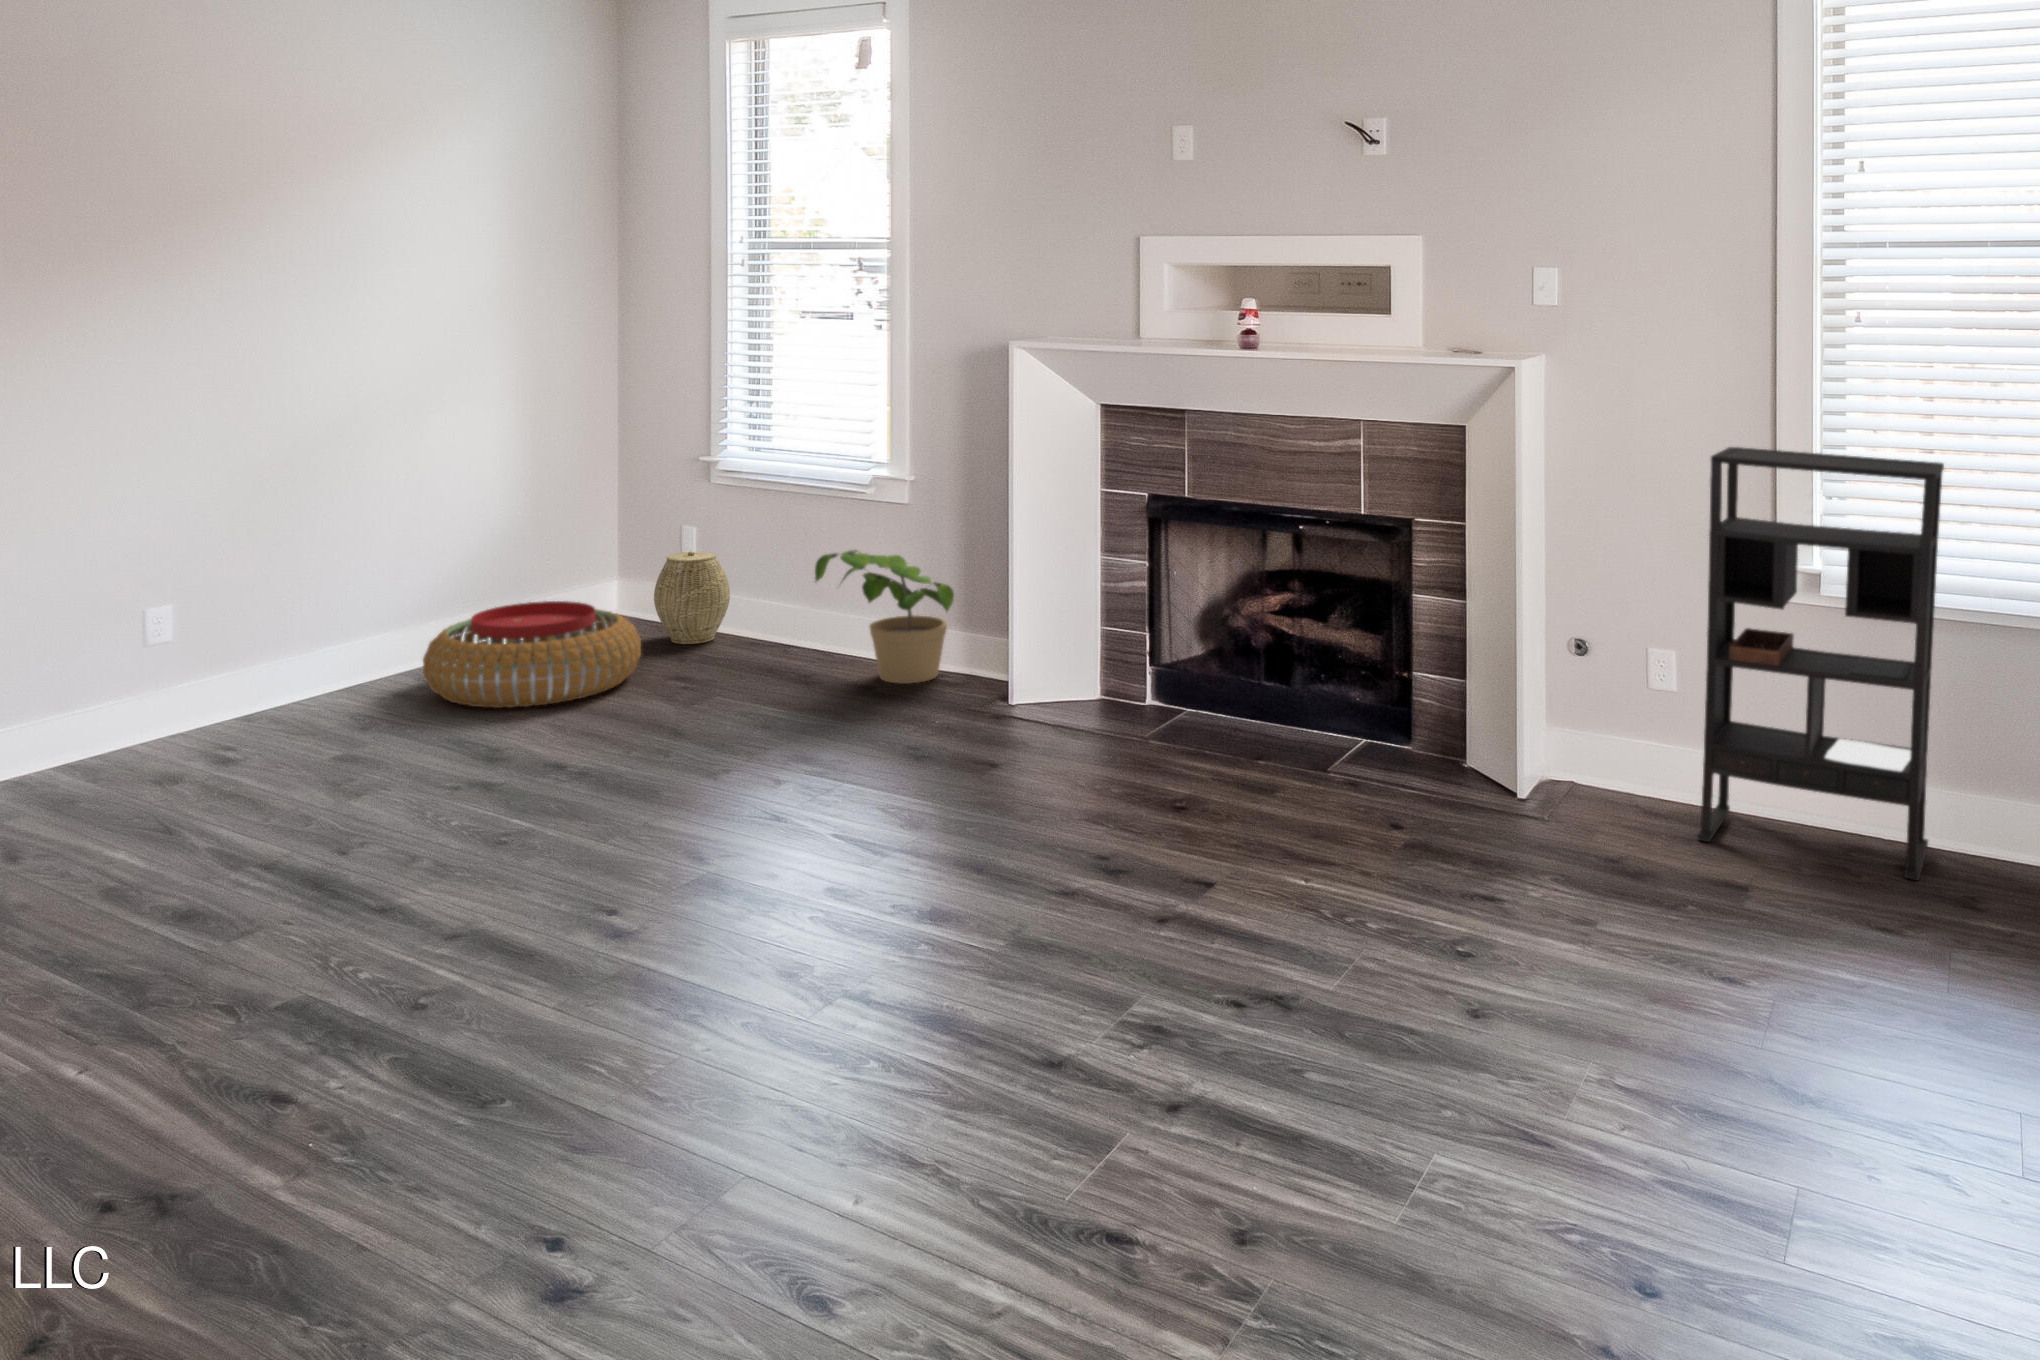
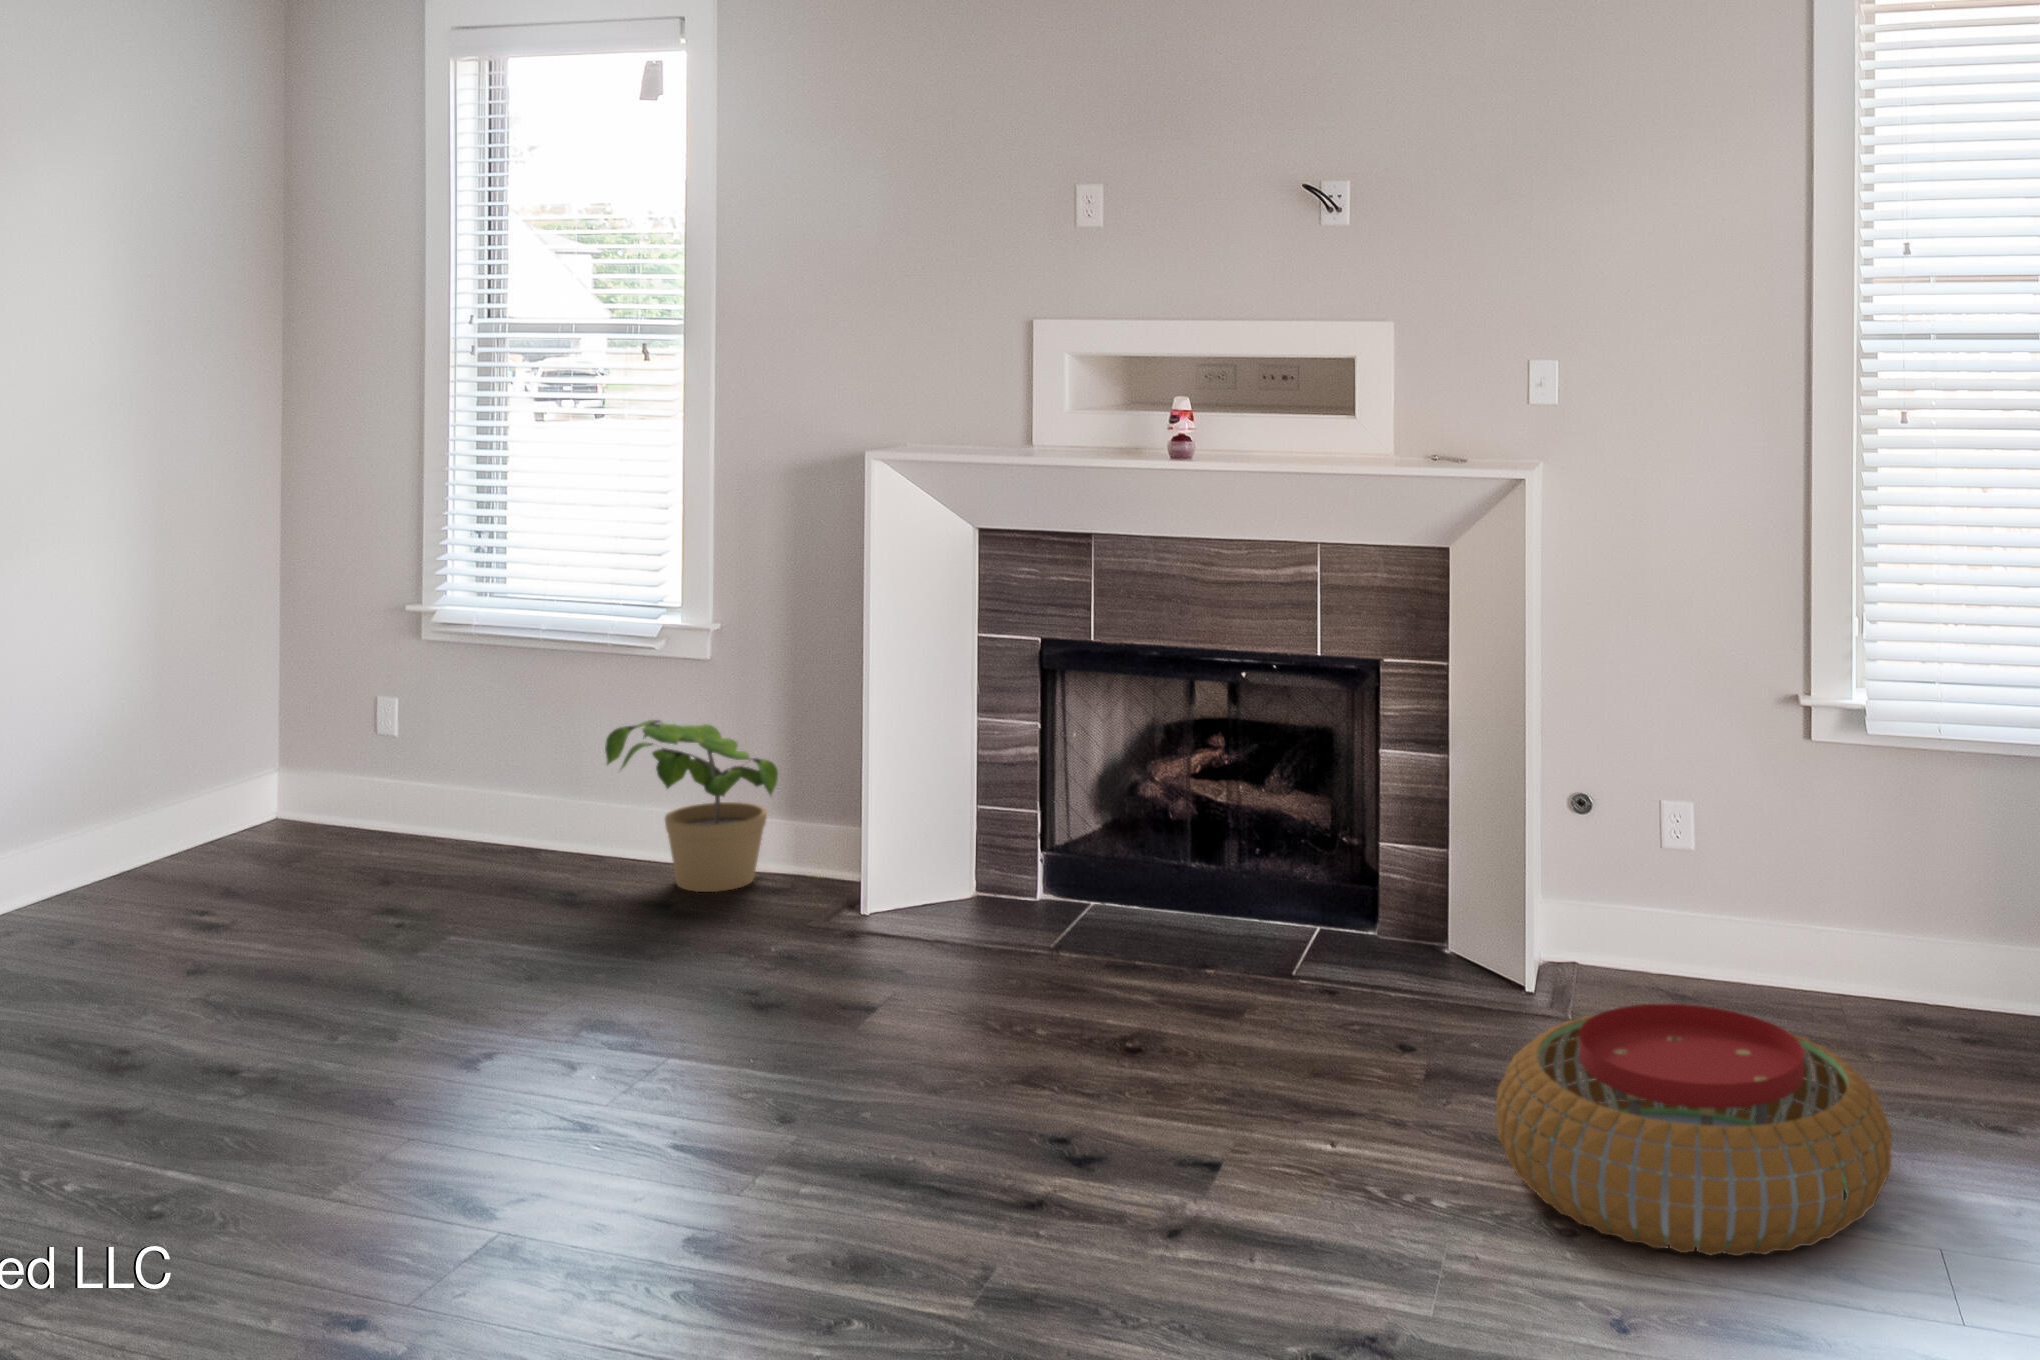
bookshelf: present [1697,447,1944,880] -> none [1744,566,2001,1051]
woven basket: present [654,551,730,644] -> none [342,729,448,855]
pouf: present [423,601,641,708] -> present [1496,1004,1892,1256]

